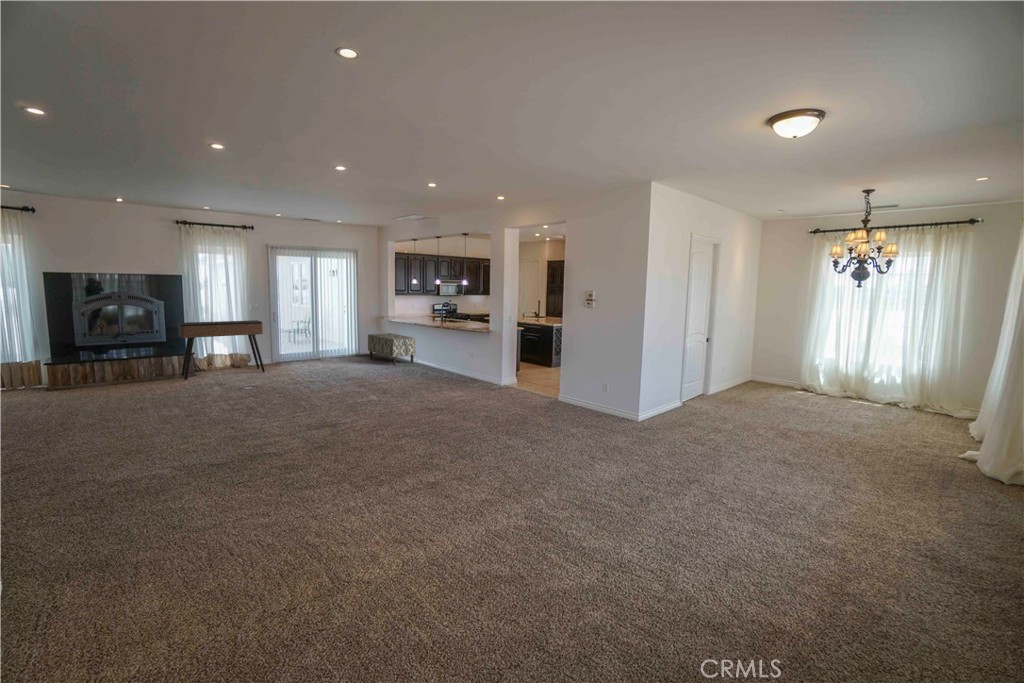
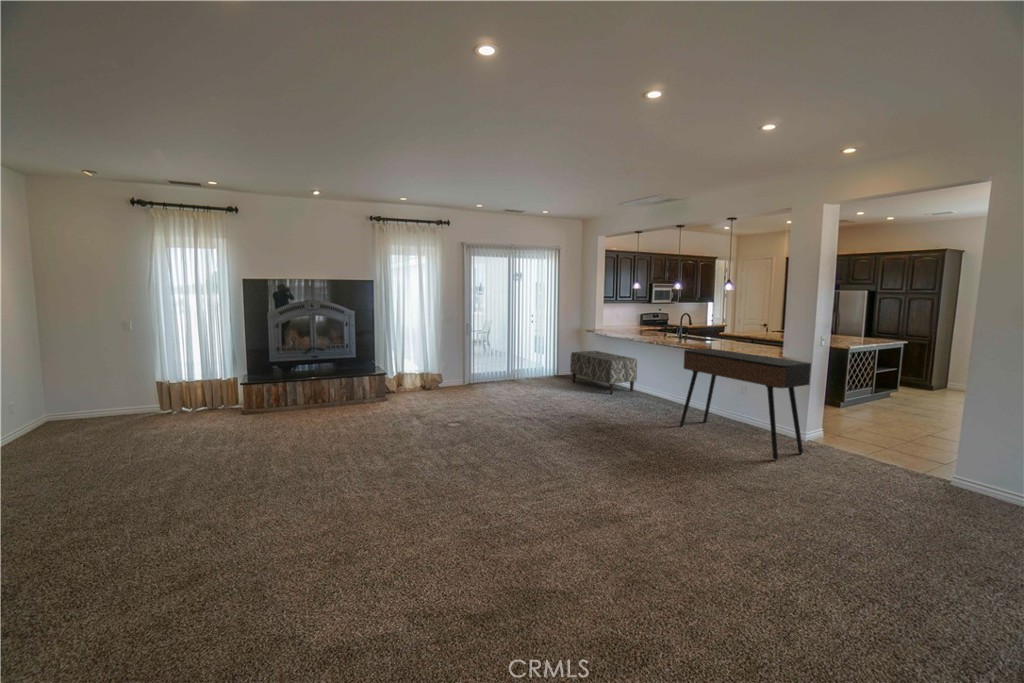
console table: present [178,320,265,380] -> present [680,348,811,460]

